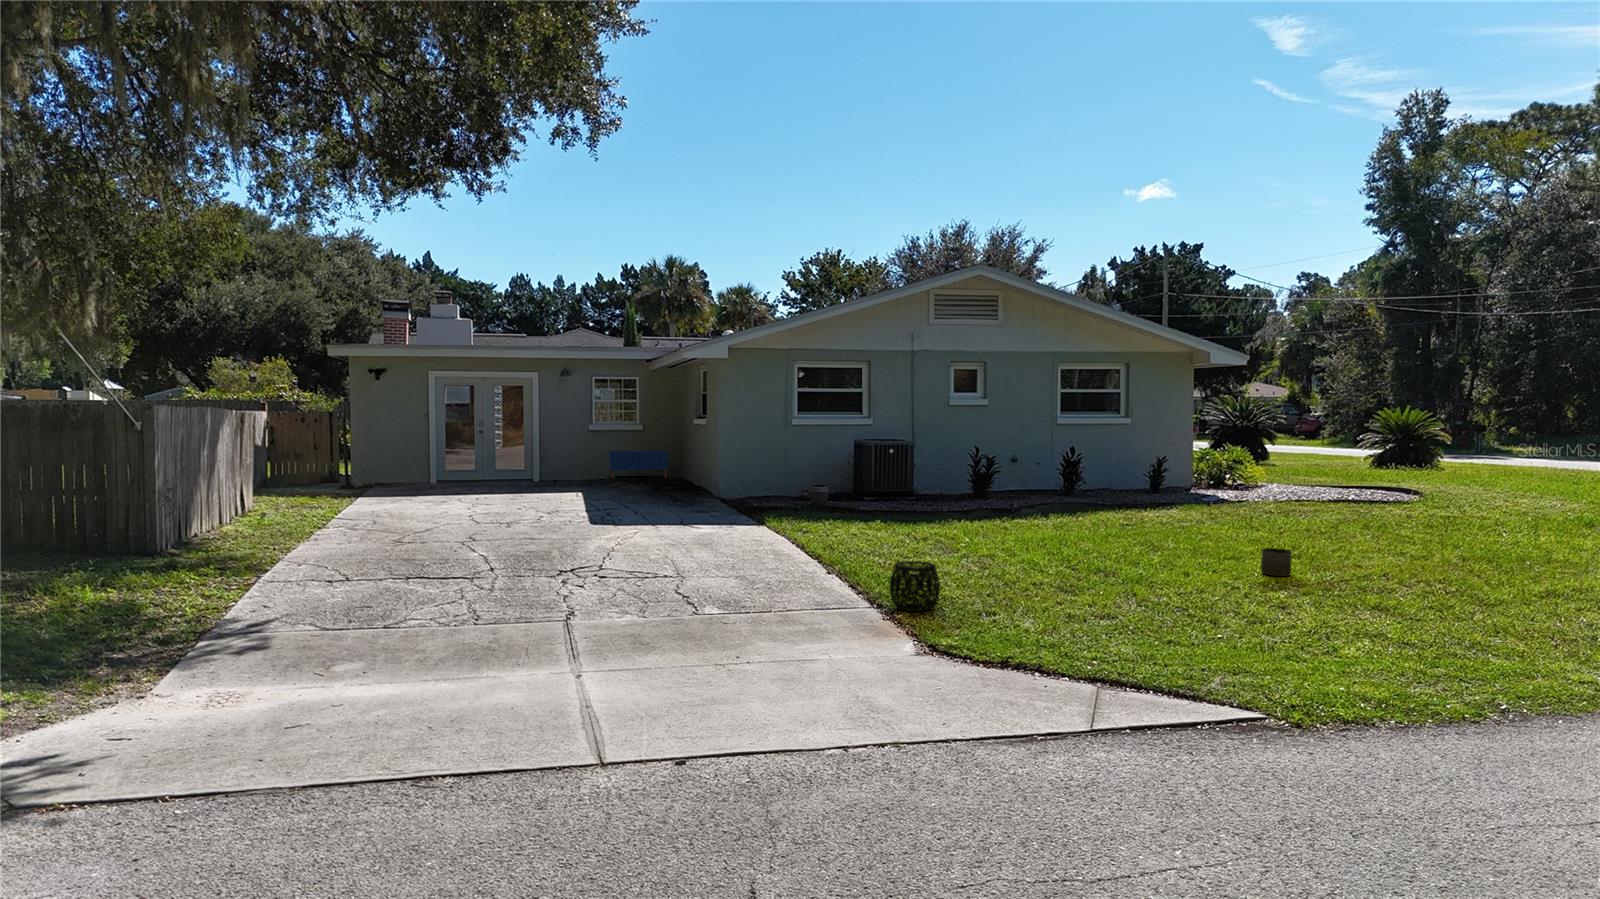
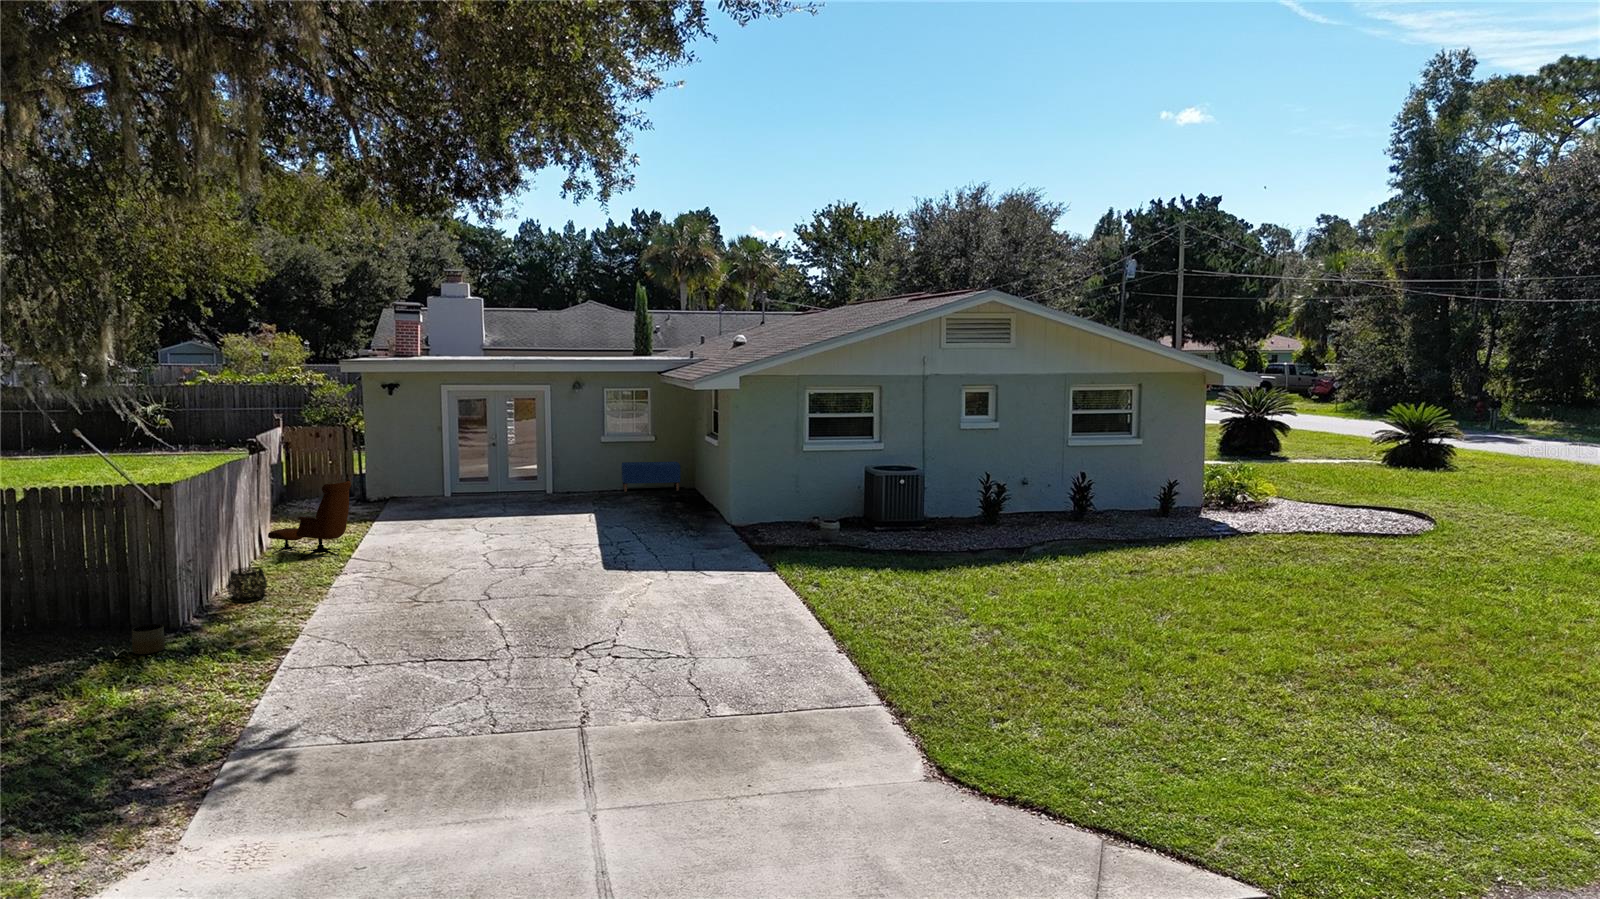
lounge chair: none [248,441,334,520] -> present [268,481,351,559]
planter: present [1261,548,1292,577] -> present [132,624,165,655]
woven basket: present [889,561,940,612] -> present [227,567,267,603]

